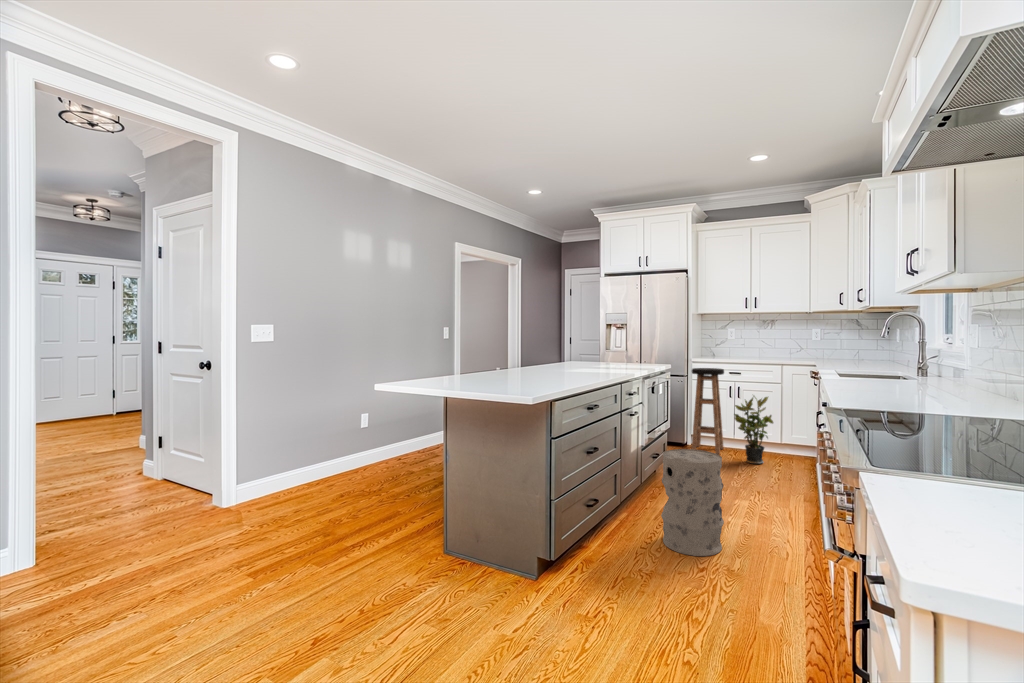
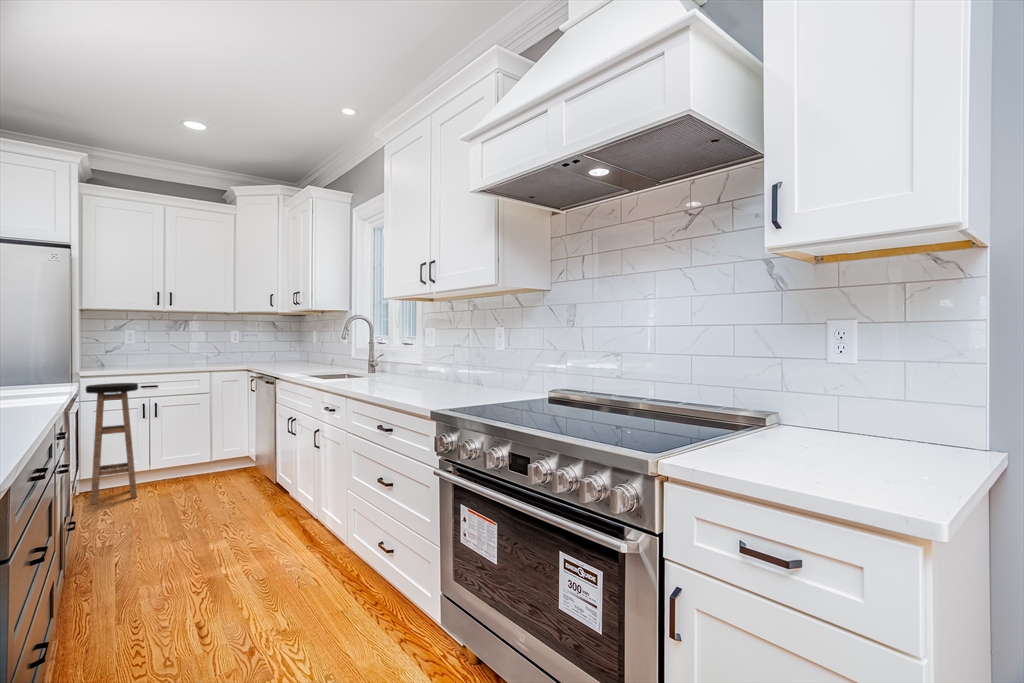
potted plant: present [734,396,773,464] -> none [162,410,213,498]
trash can: present [661,449,724,556] -> none [157,490,253,650]

